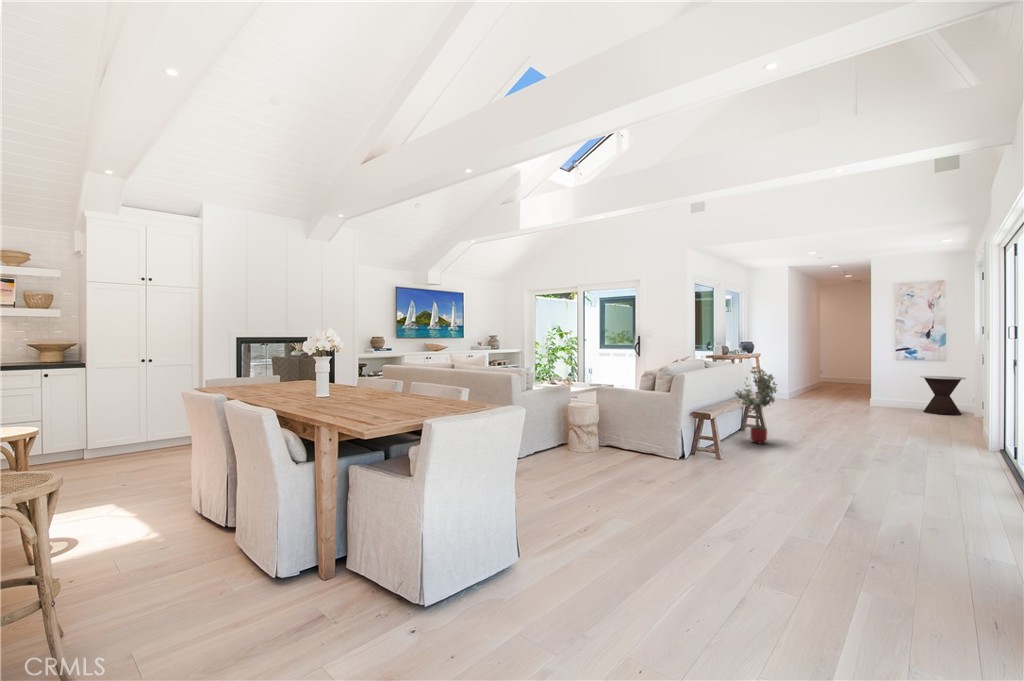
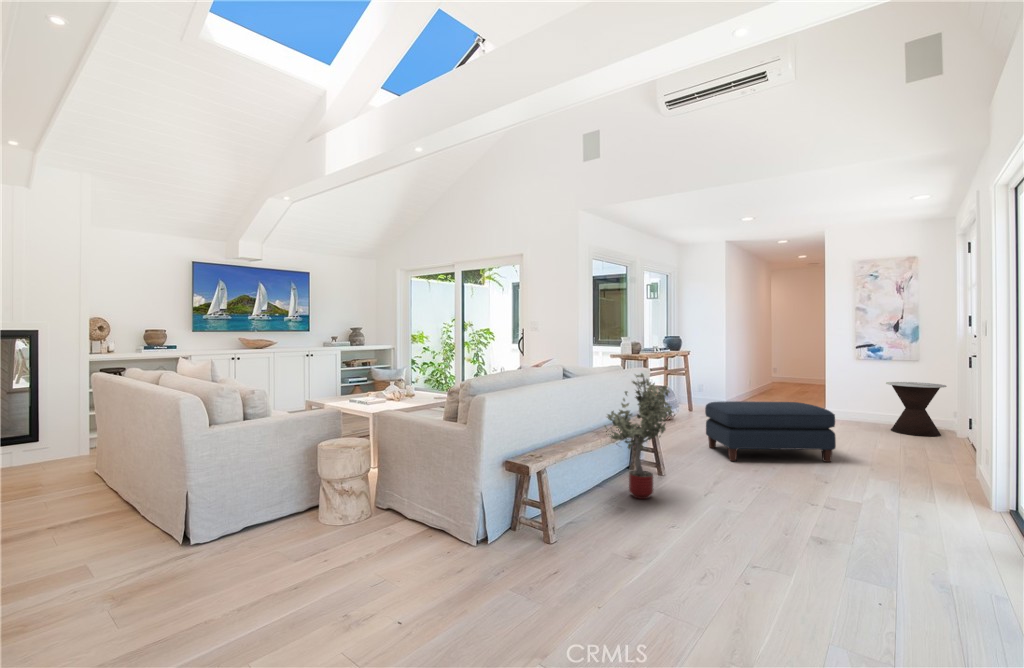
ottoman: none [786,388,883,428] -> present [705,401,836,462]

